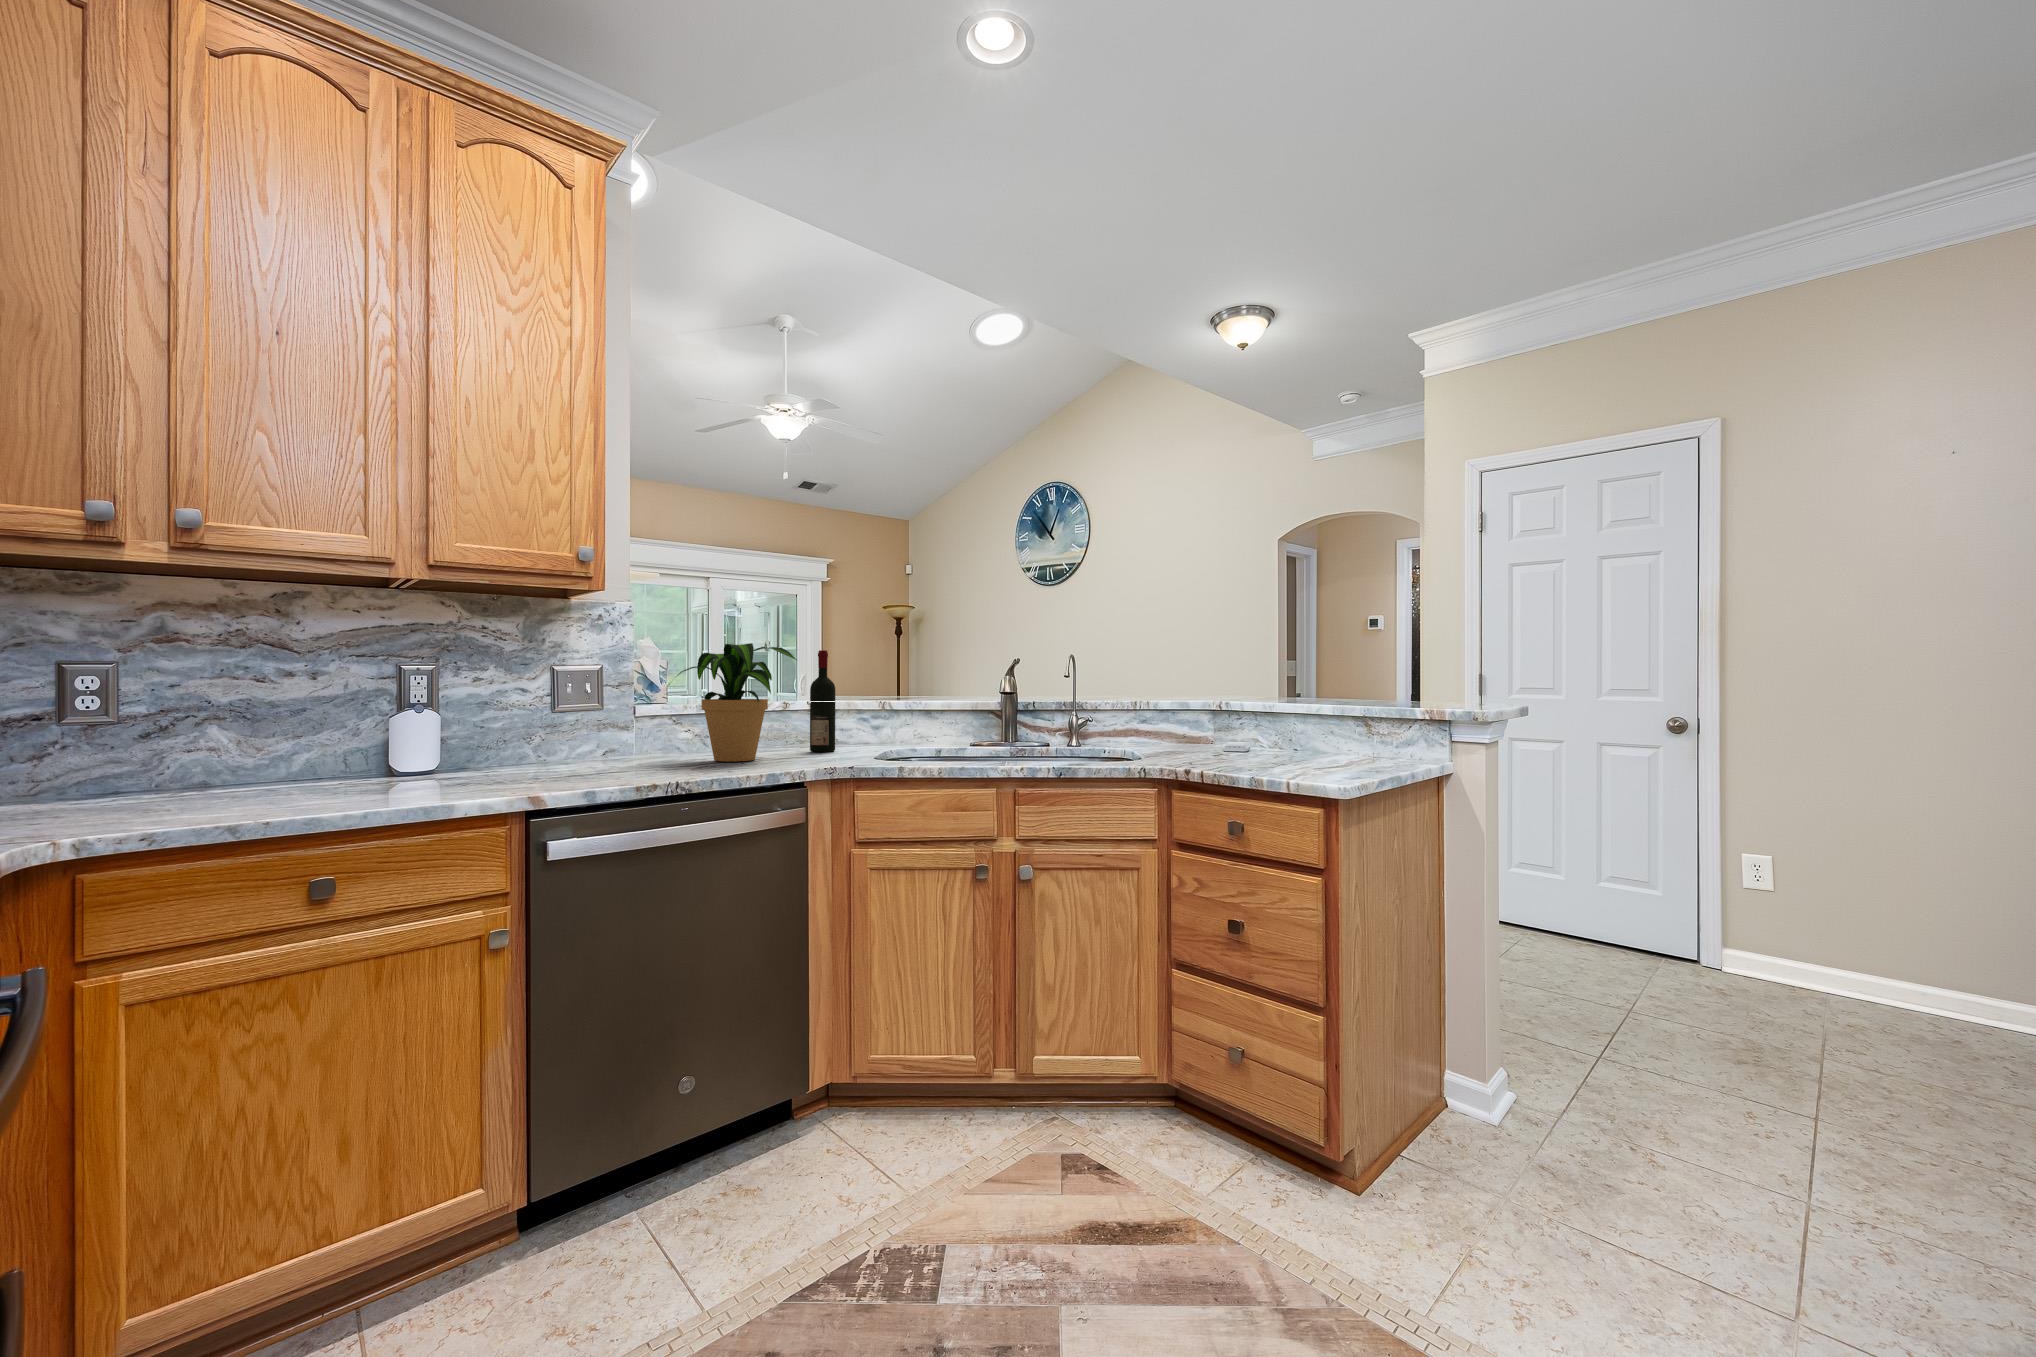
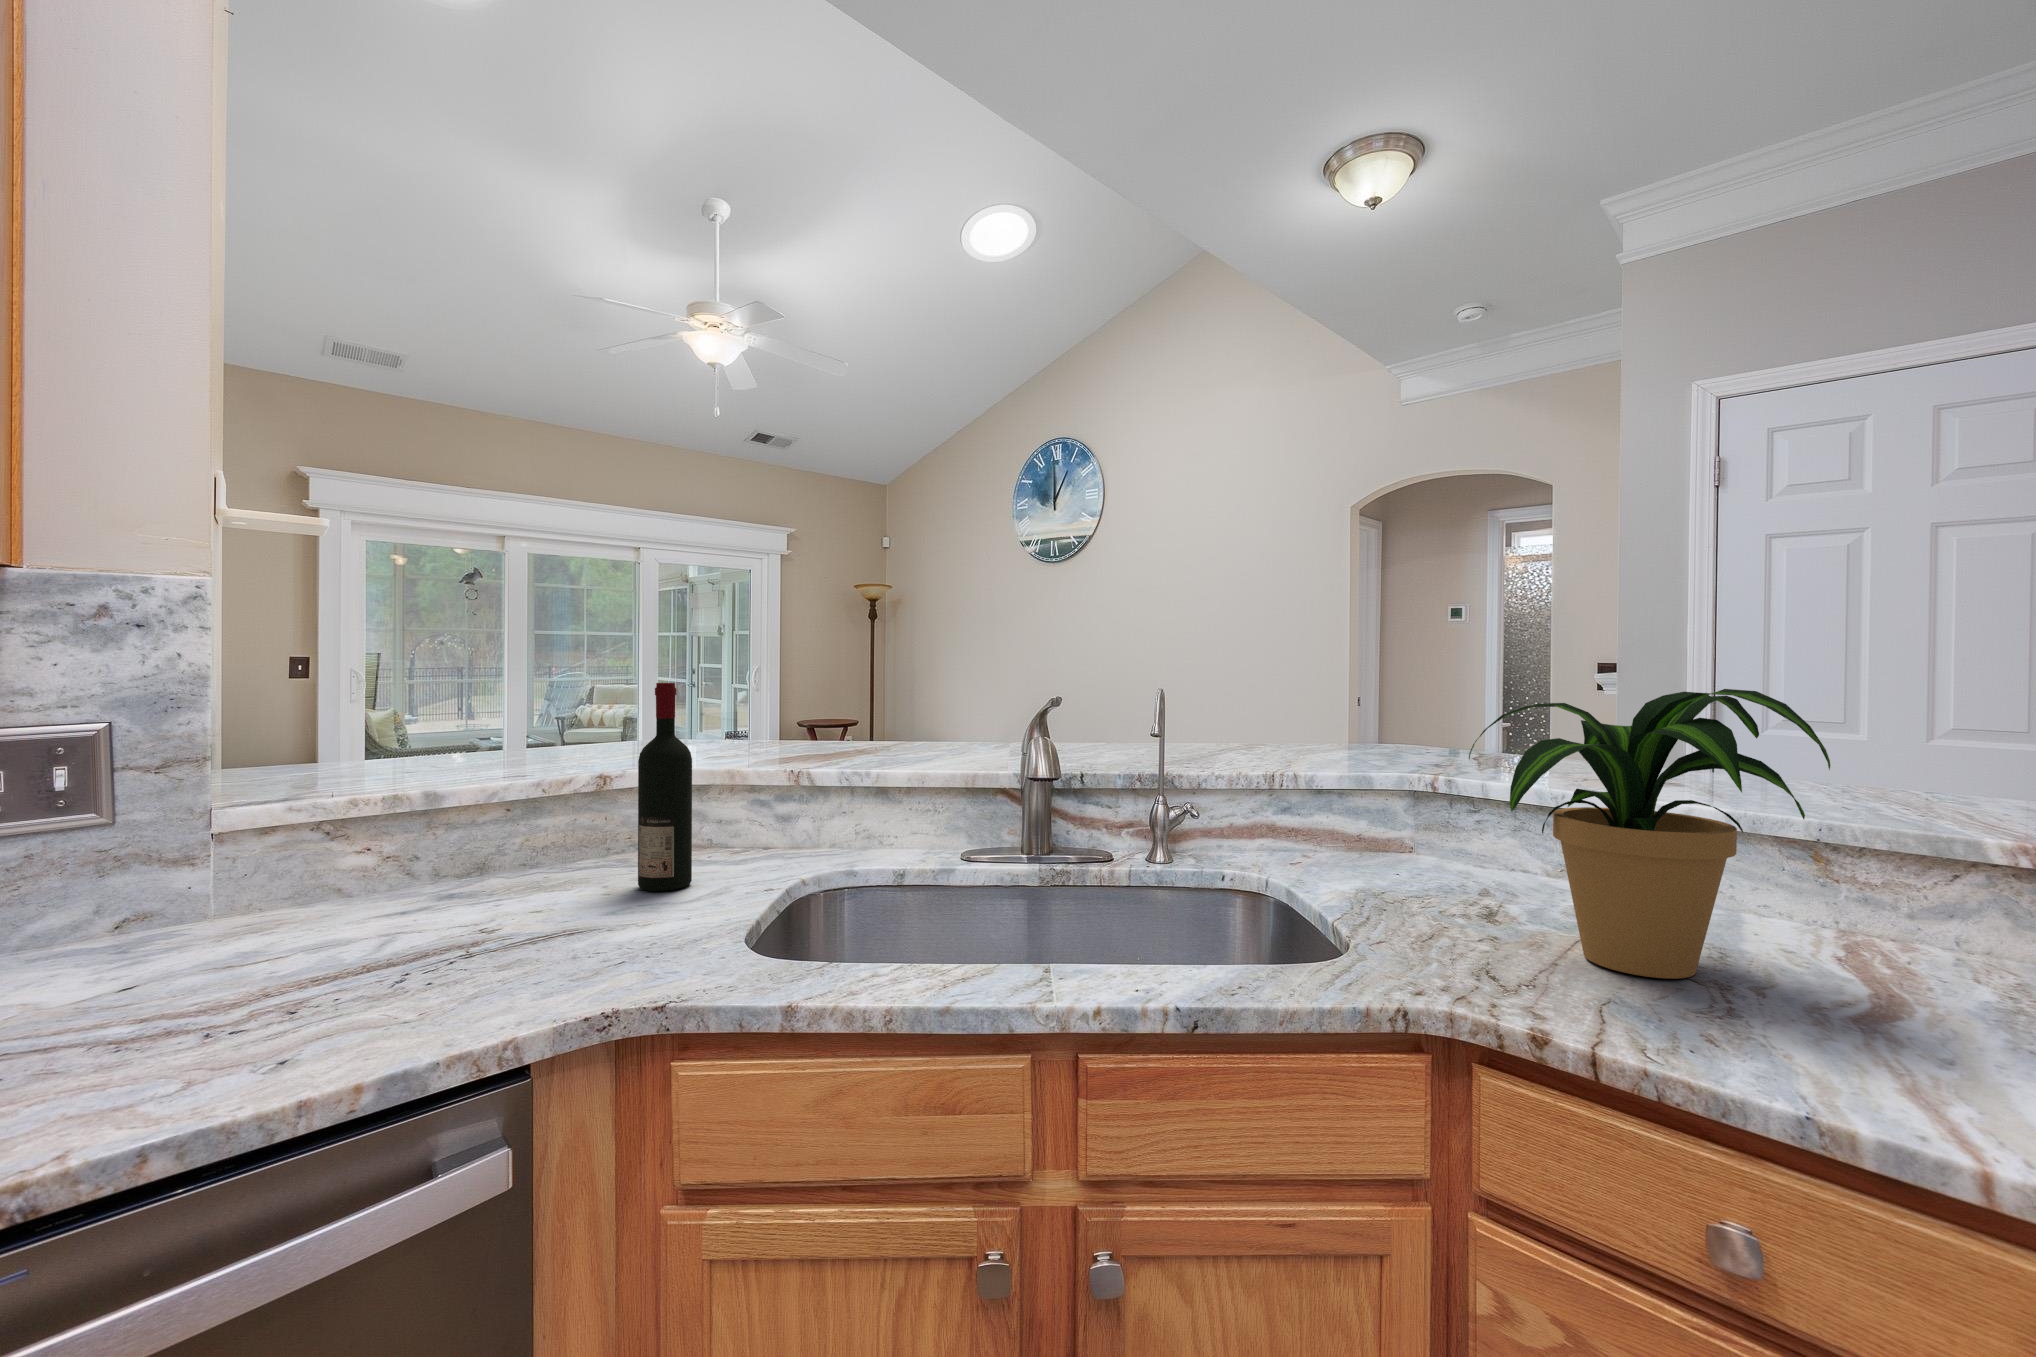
potted plant: present [668,643,796,762] -> present [1469,689,1830,979]

